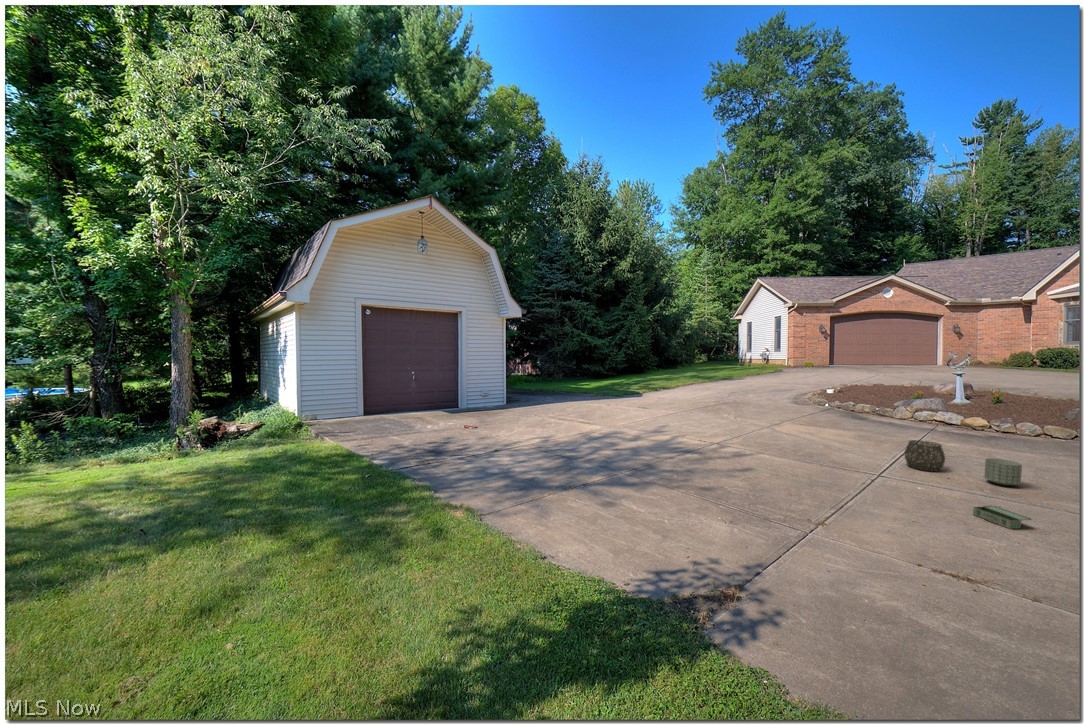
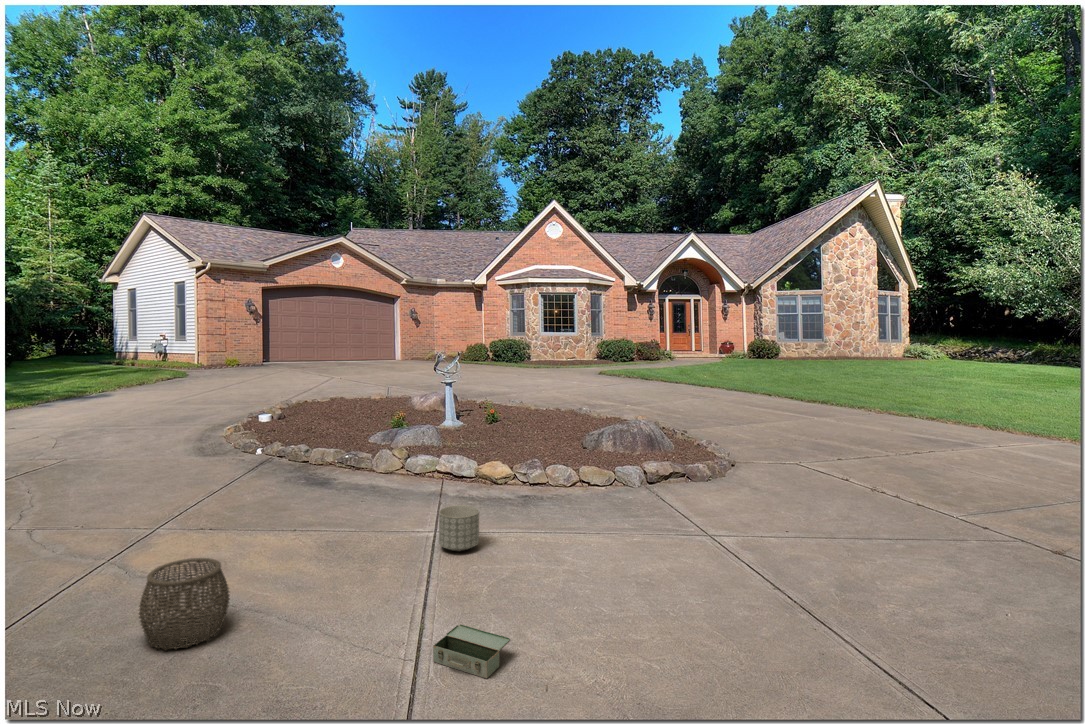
woven basket: present [905,440,945,472] -> present [139,558,230,650]

